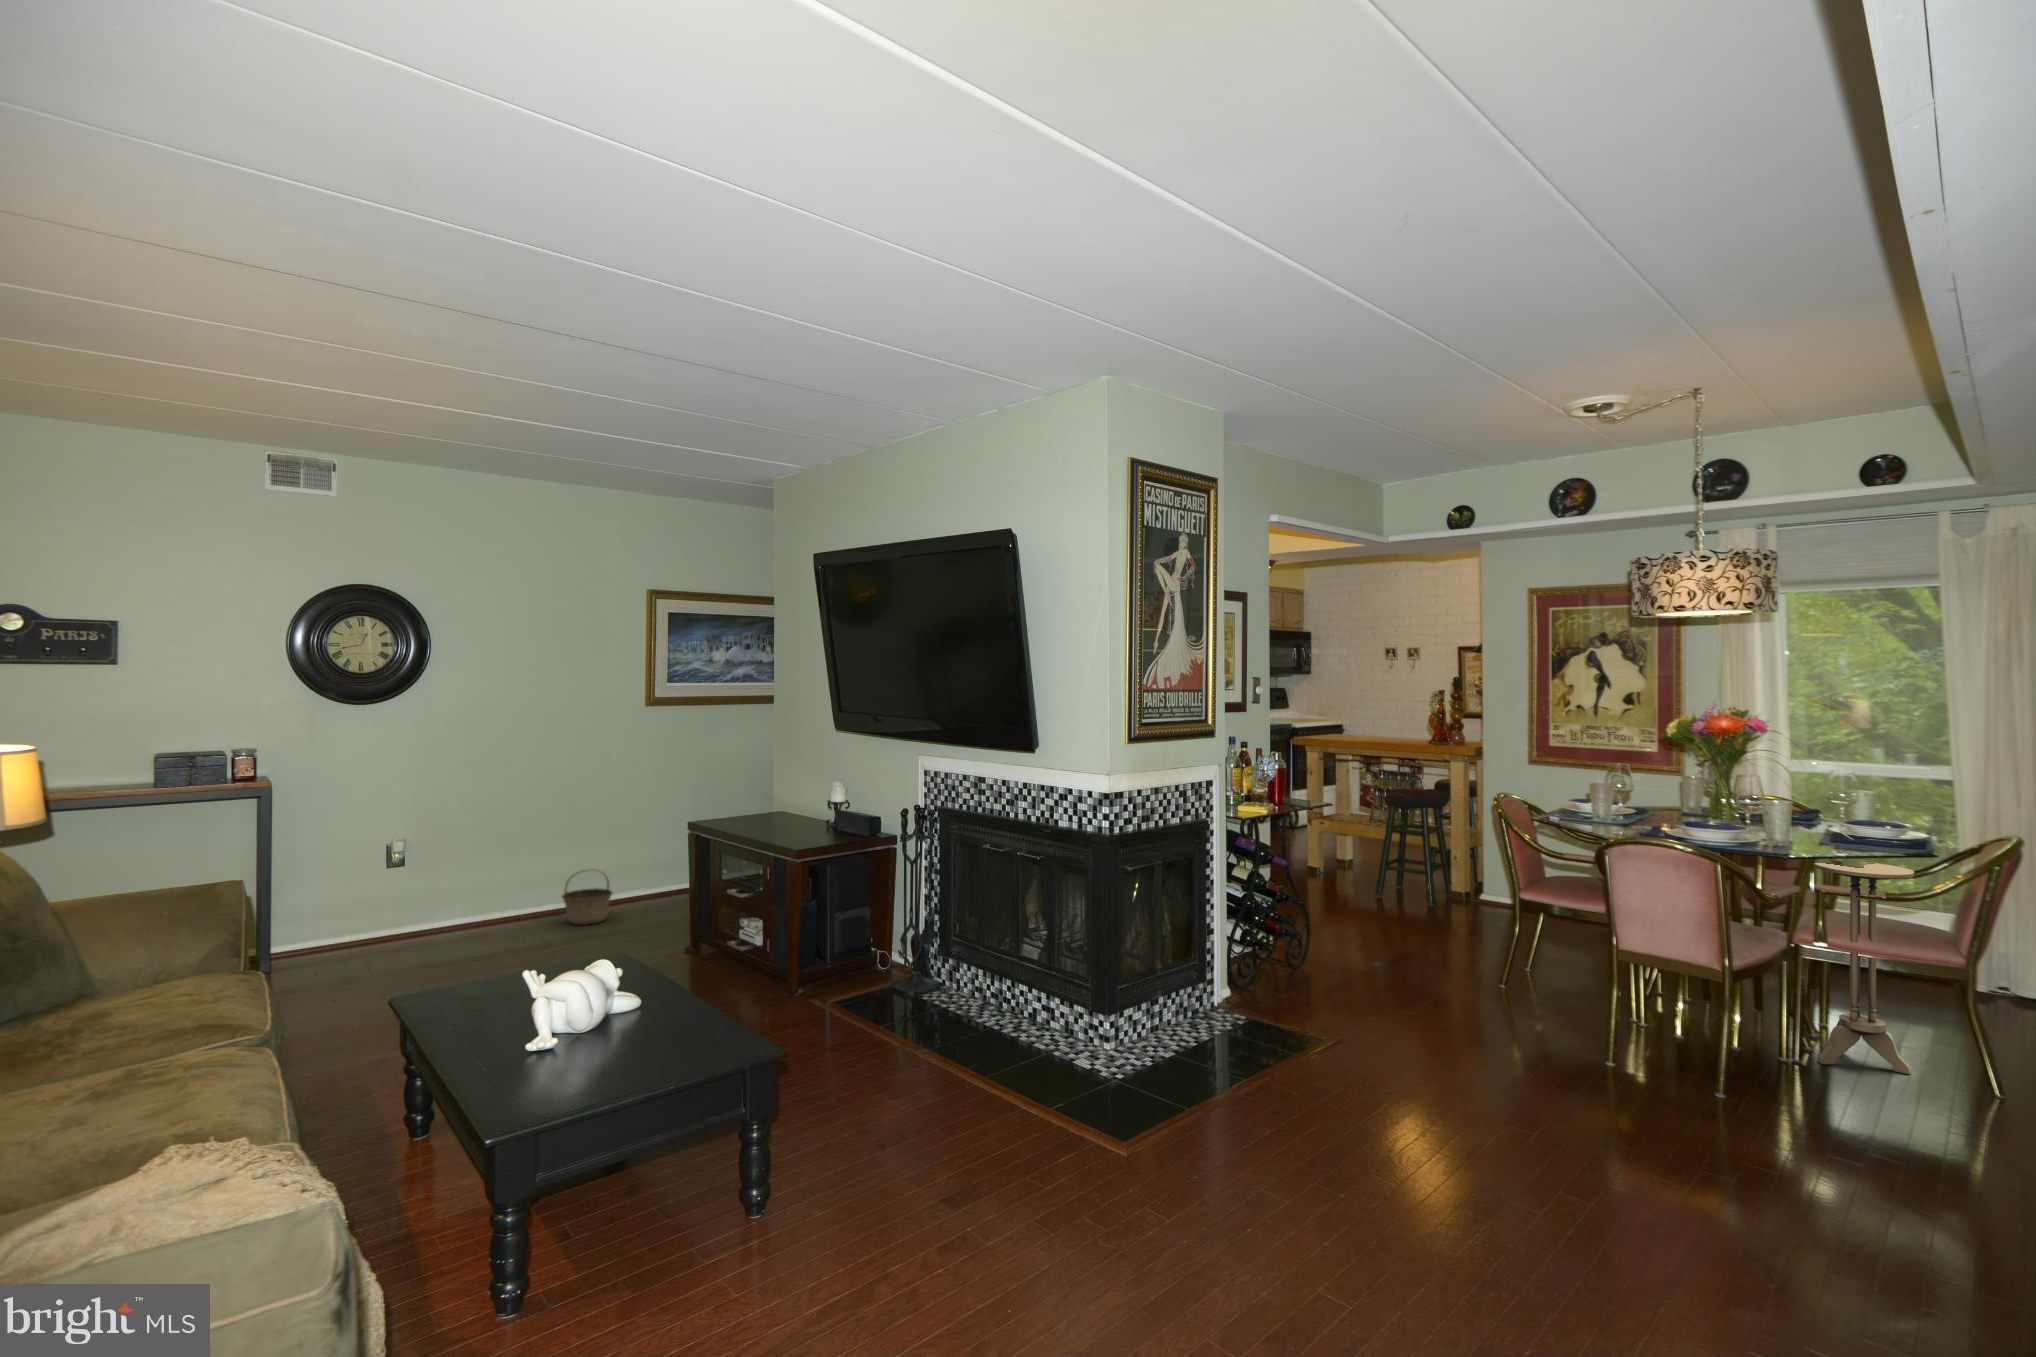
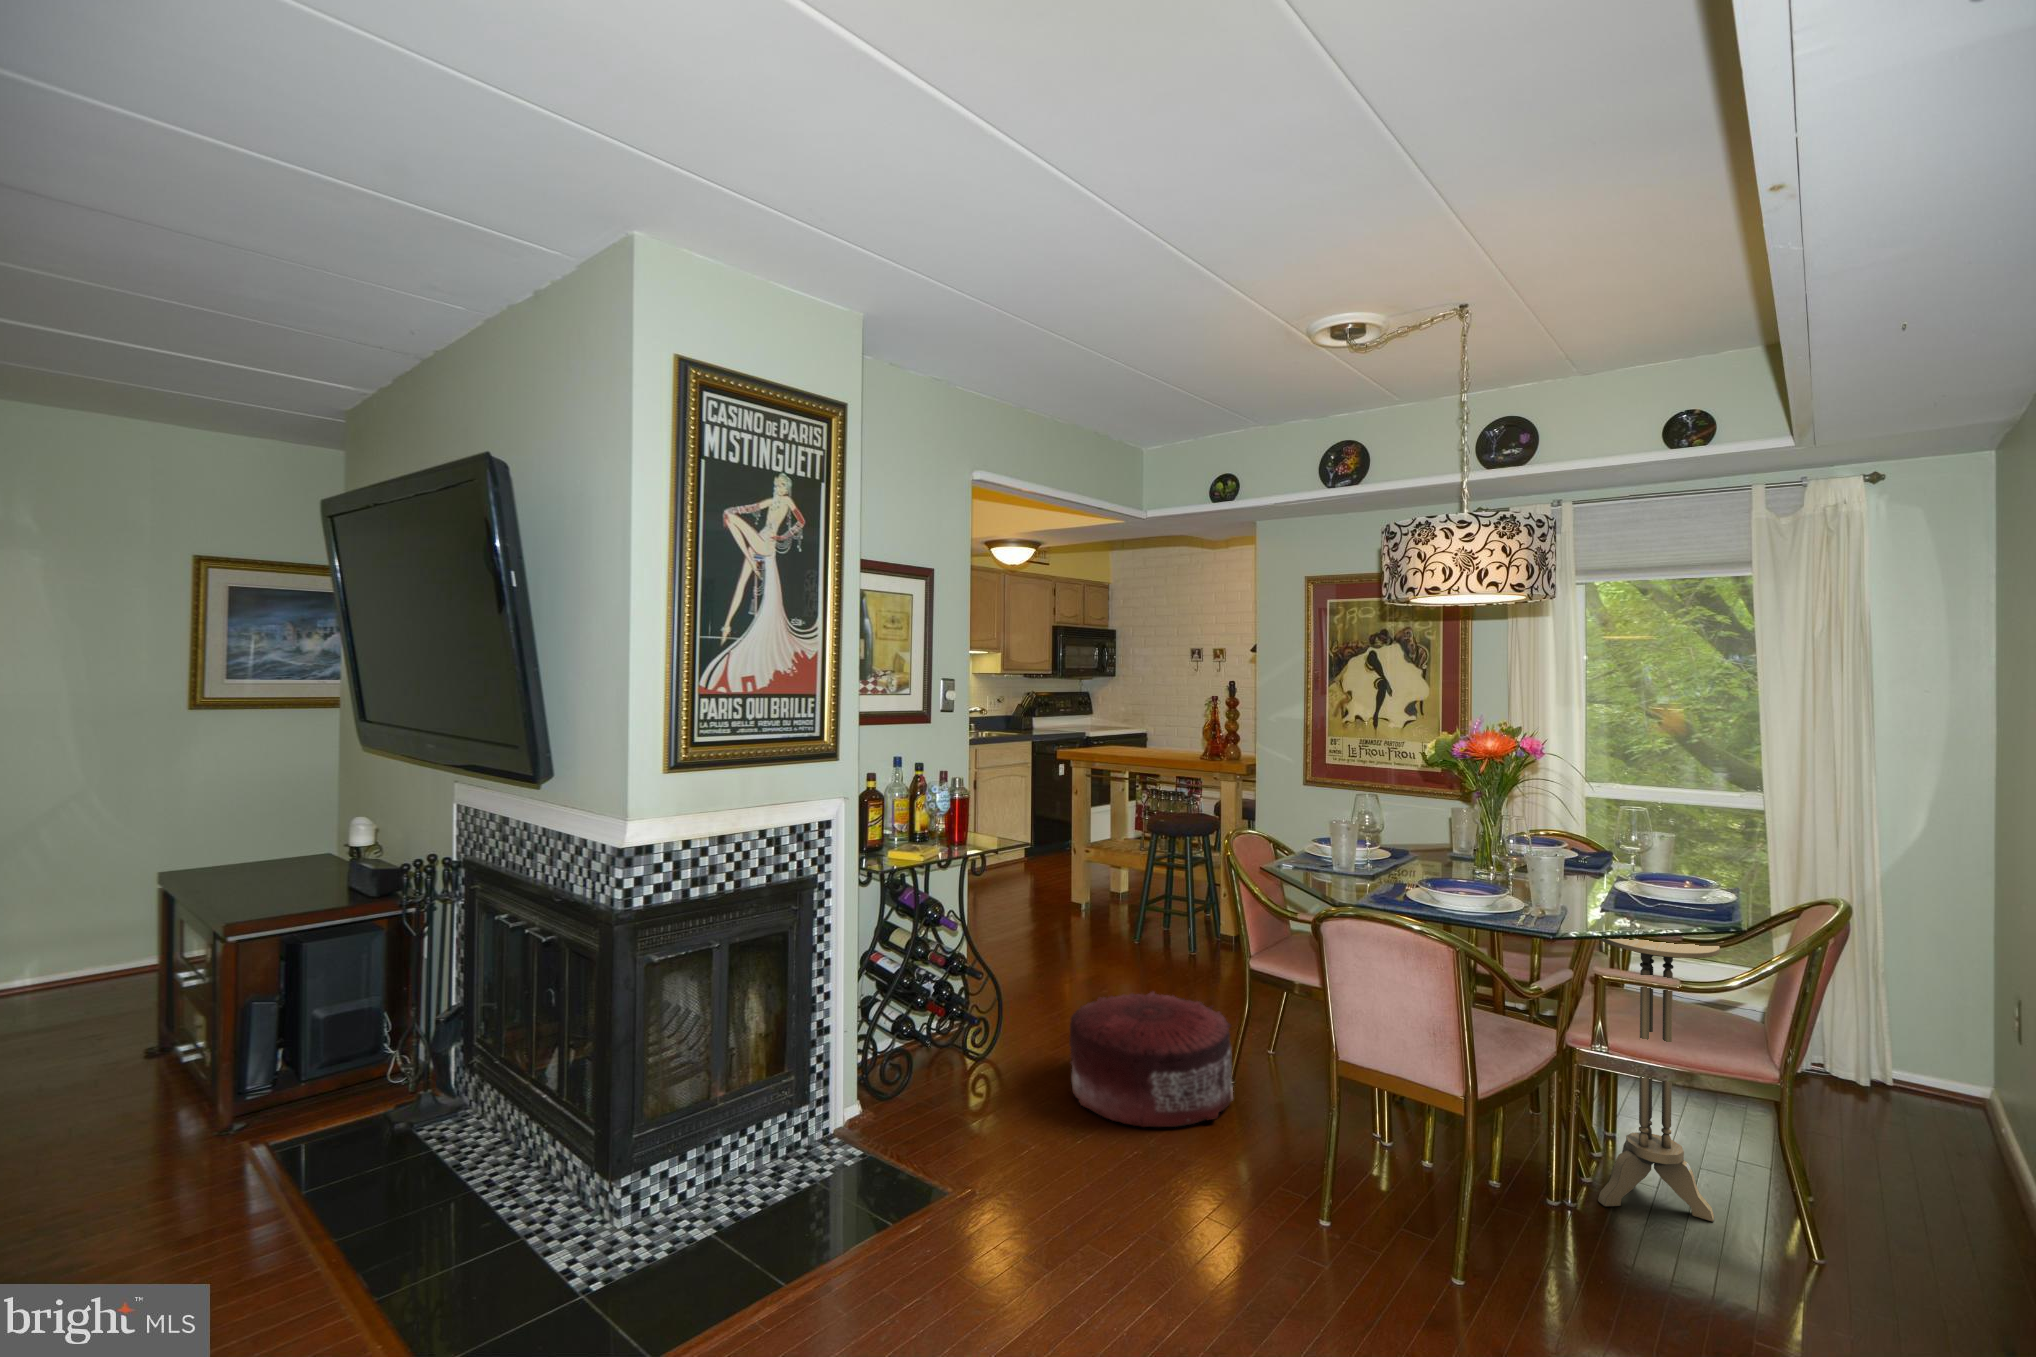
basket: present [562,872,612,925] -> none [36,929,122,1006]
pouf: none [1376,920,1511,1013] -> present [1069,992,1233,1127]

